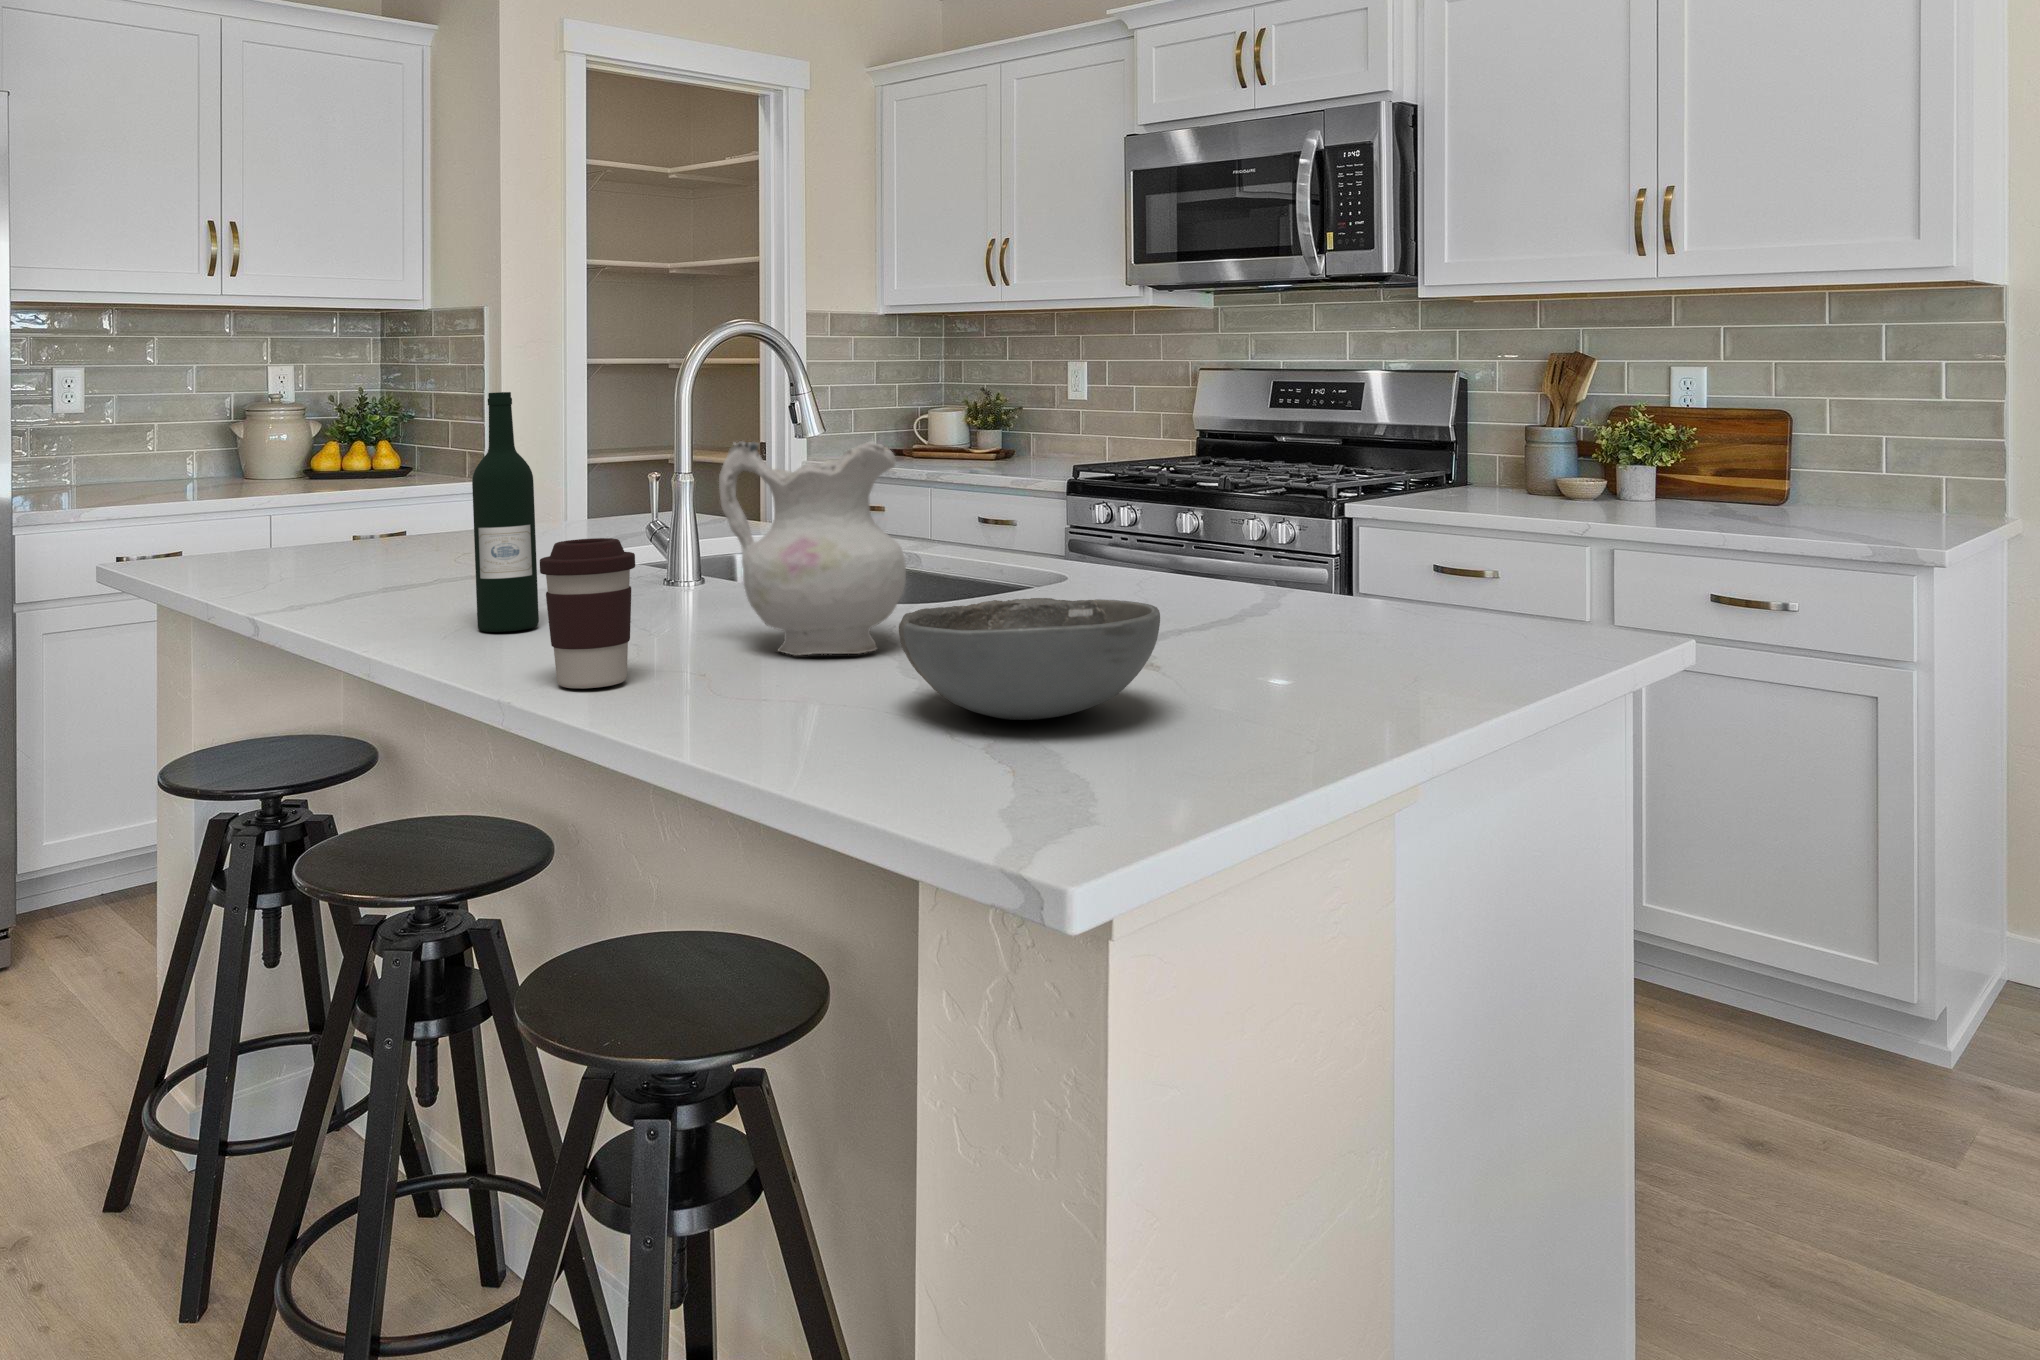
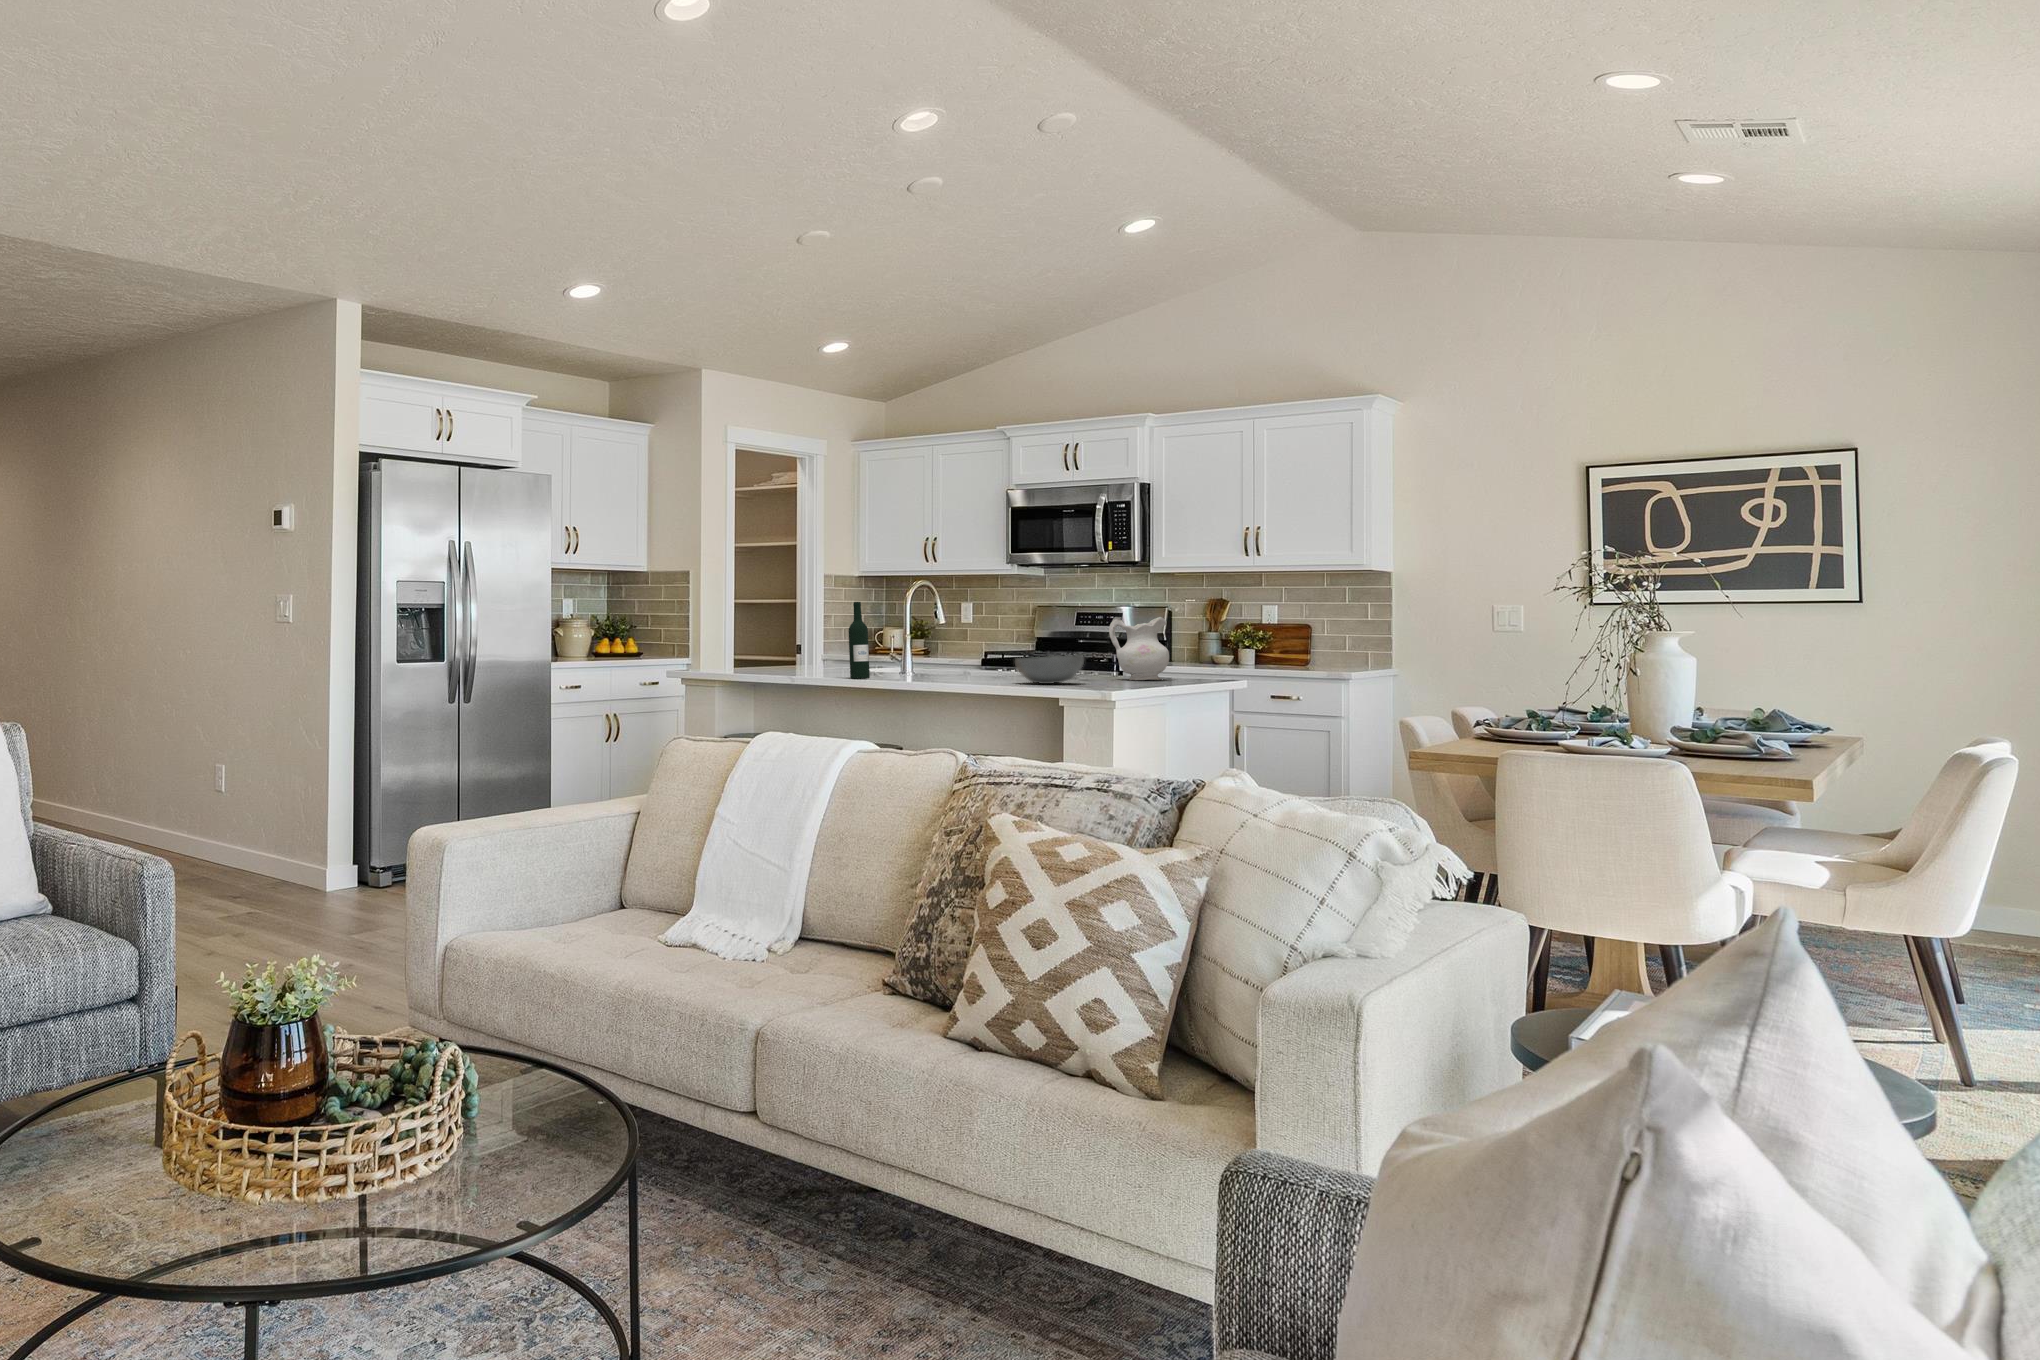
ceramic pitcher: present [719,441,906,656] -> present [1109,617,1169,680]
coffee cup: present [540,538,635,688] -> none [905,642,932,682]

